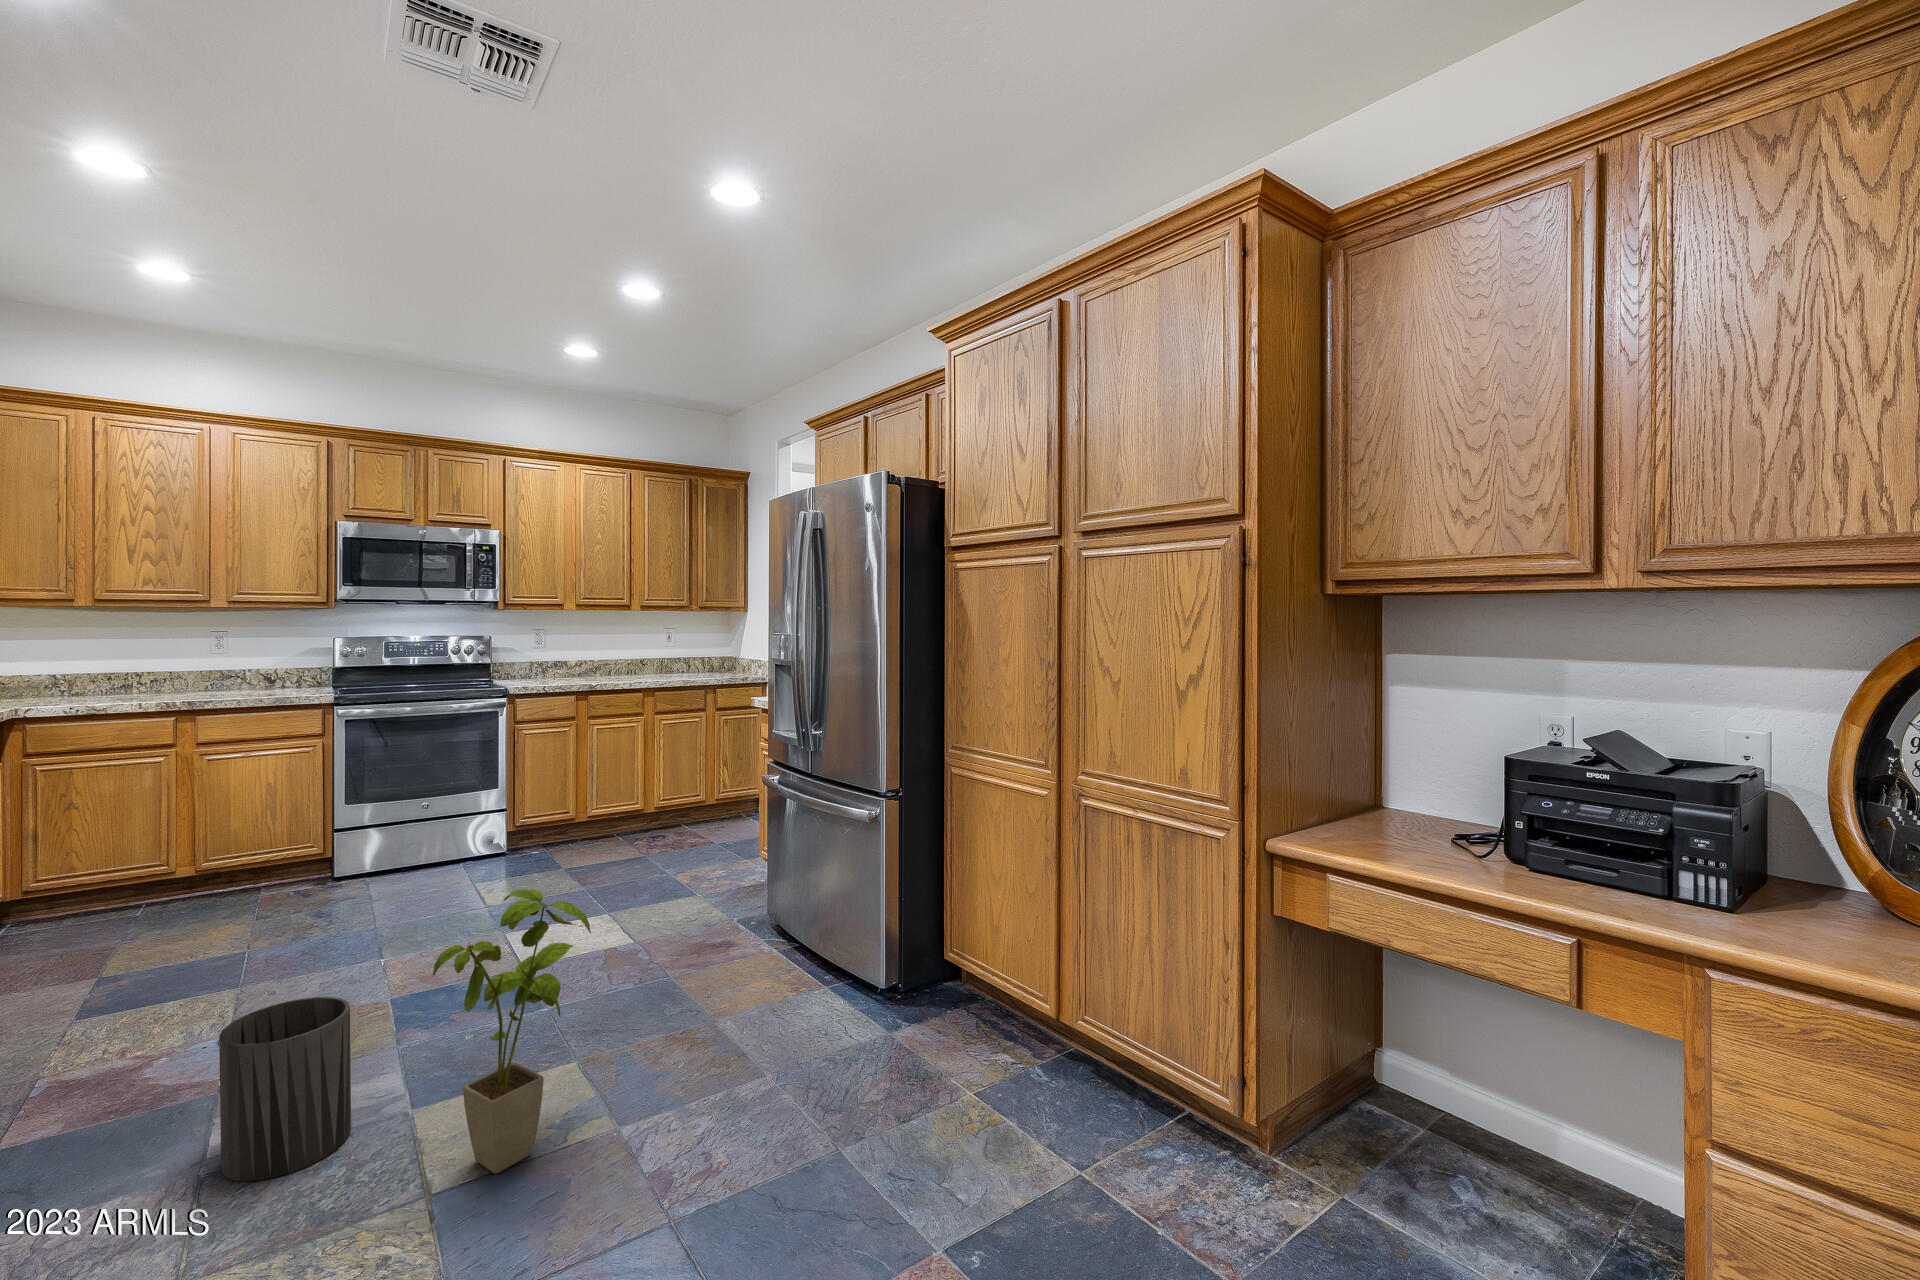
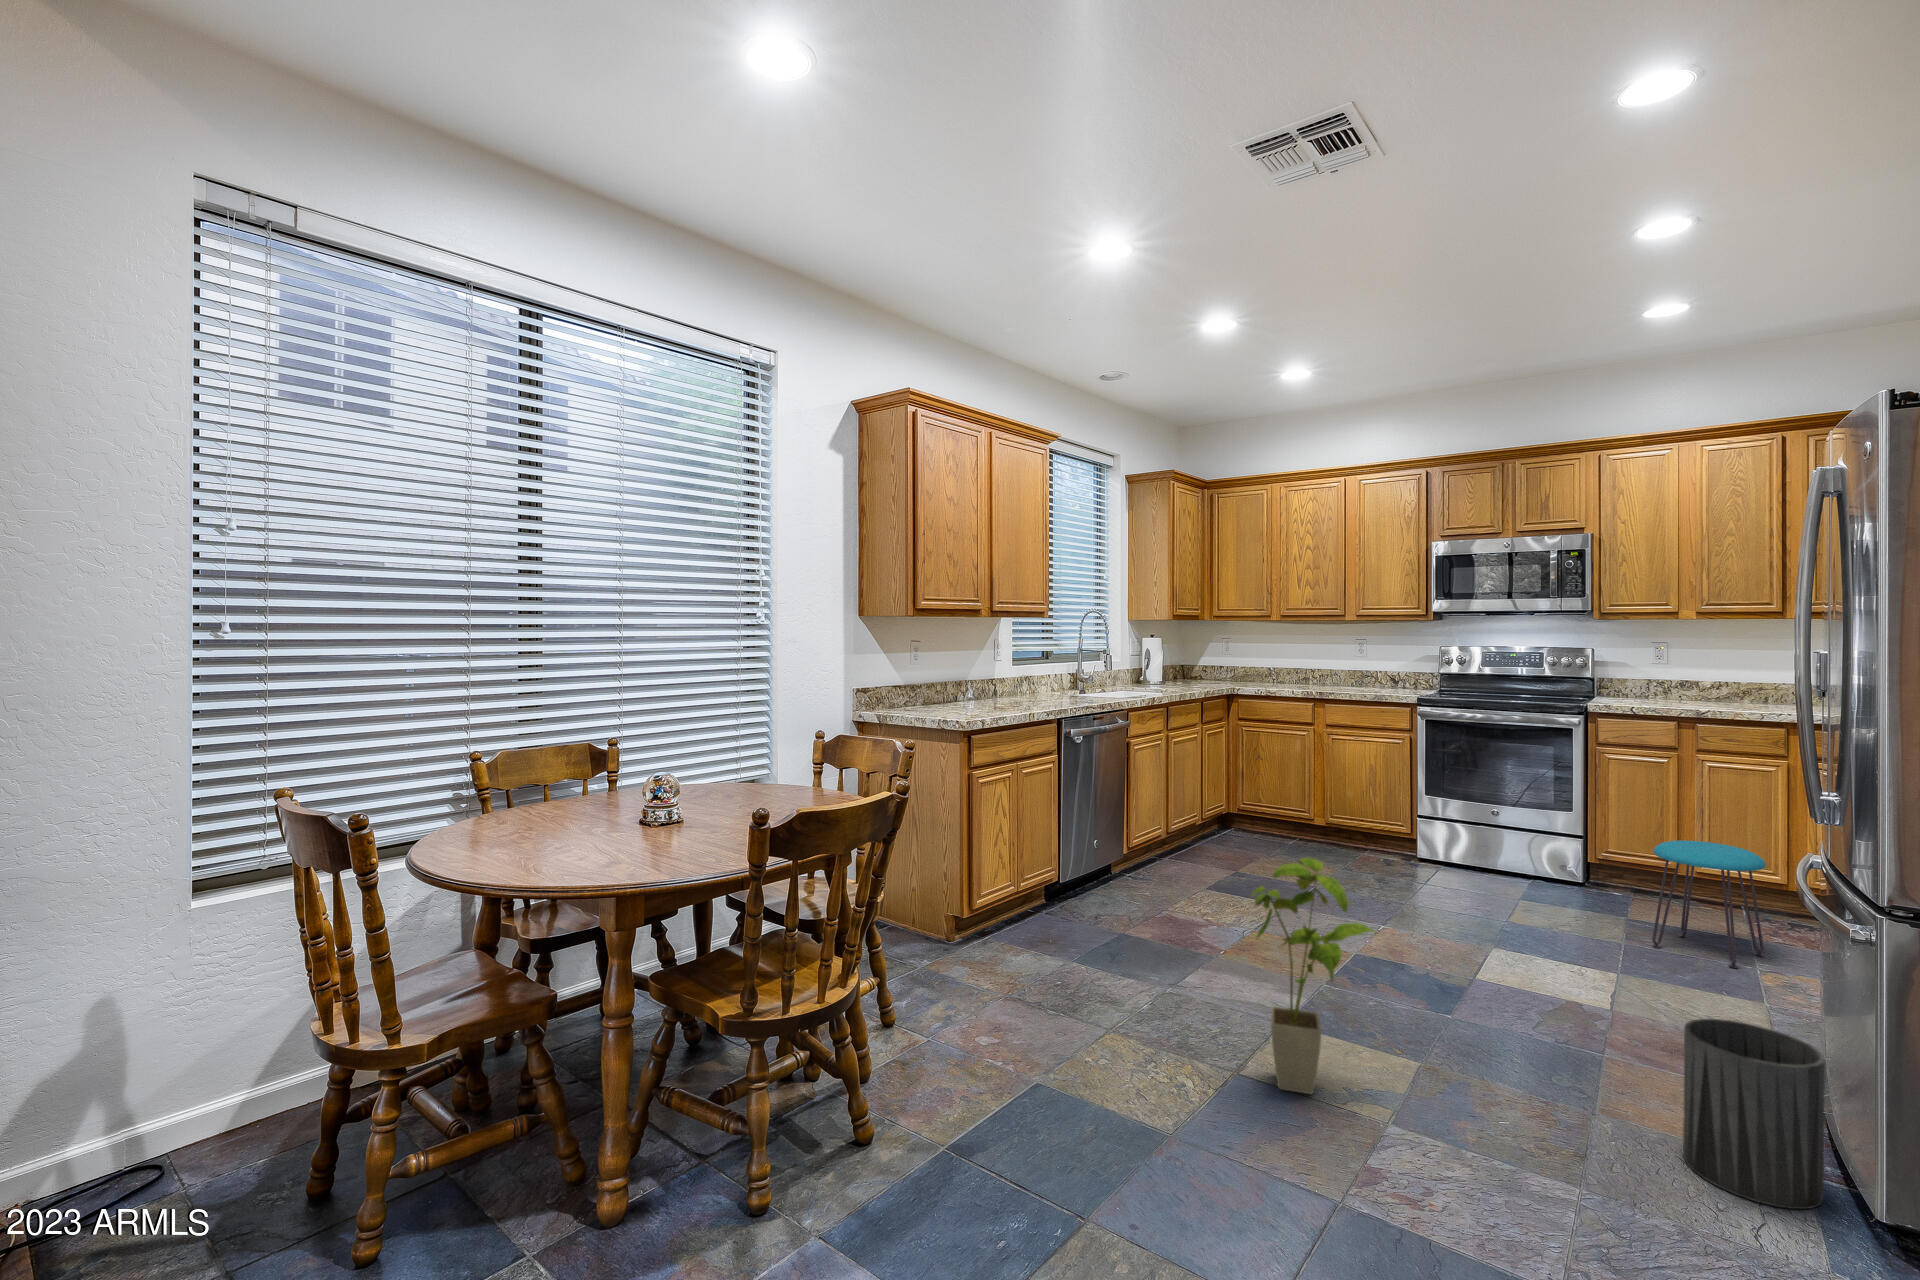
stool: none [600,788,671,883] -> present [1652,841,1766,968]
trash can: present [219,997,351,1181] -> present [1683,1019,1825,1209]

